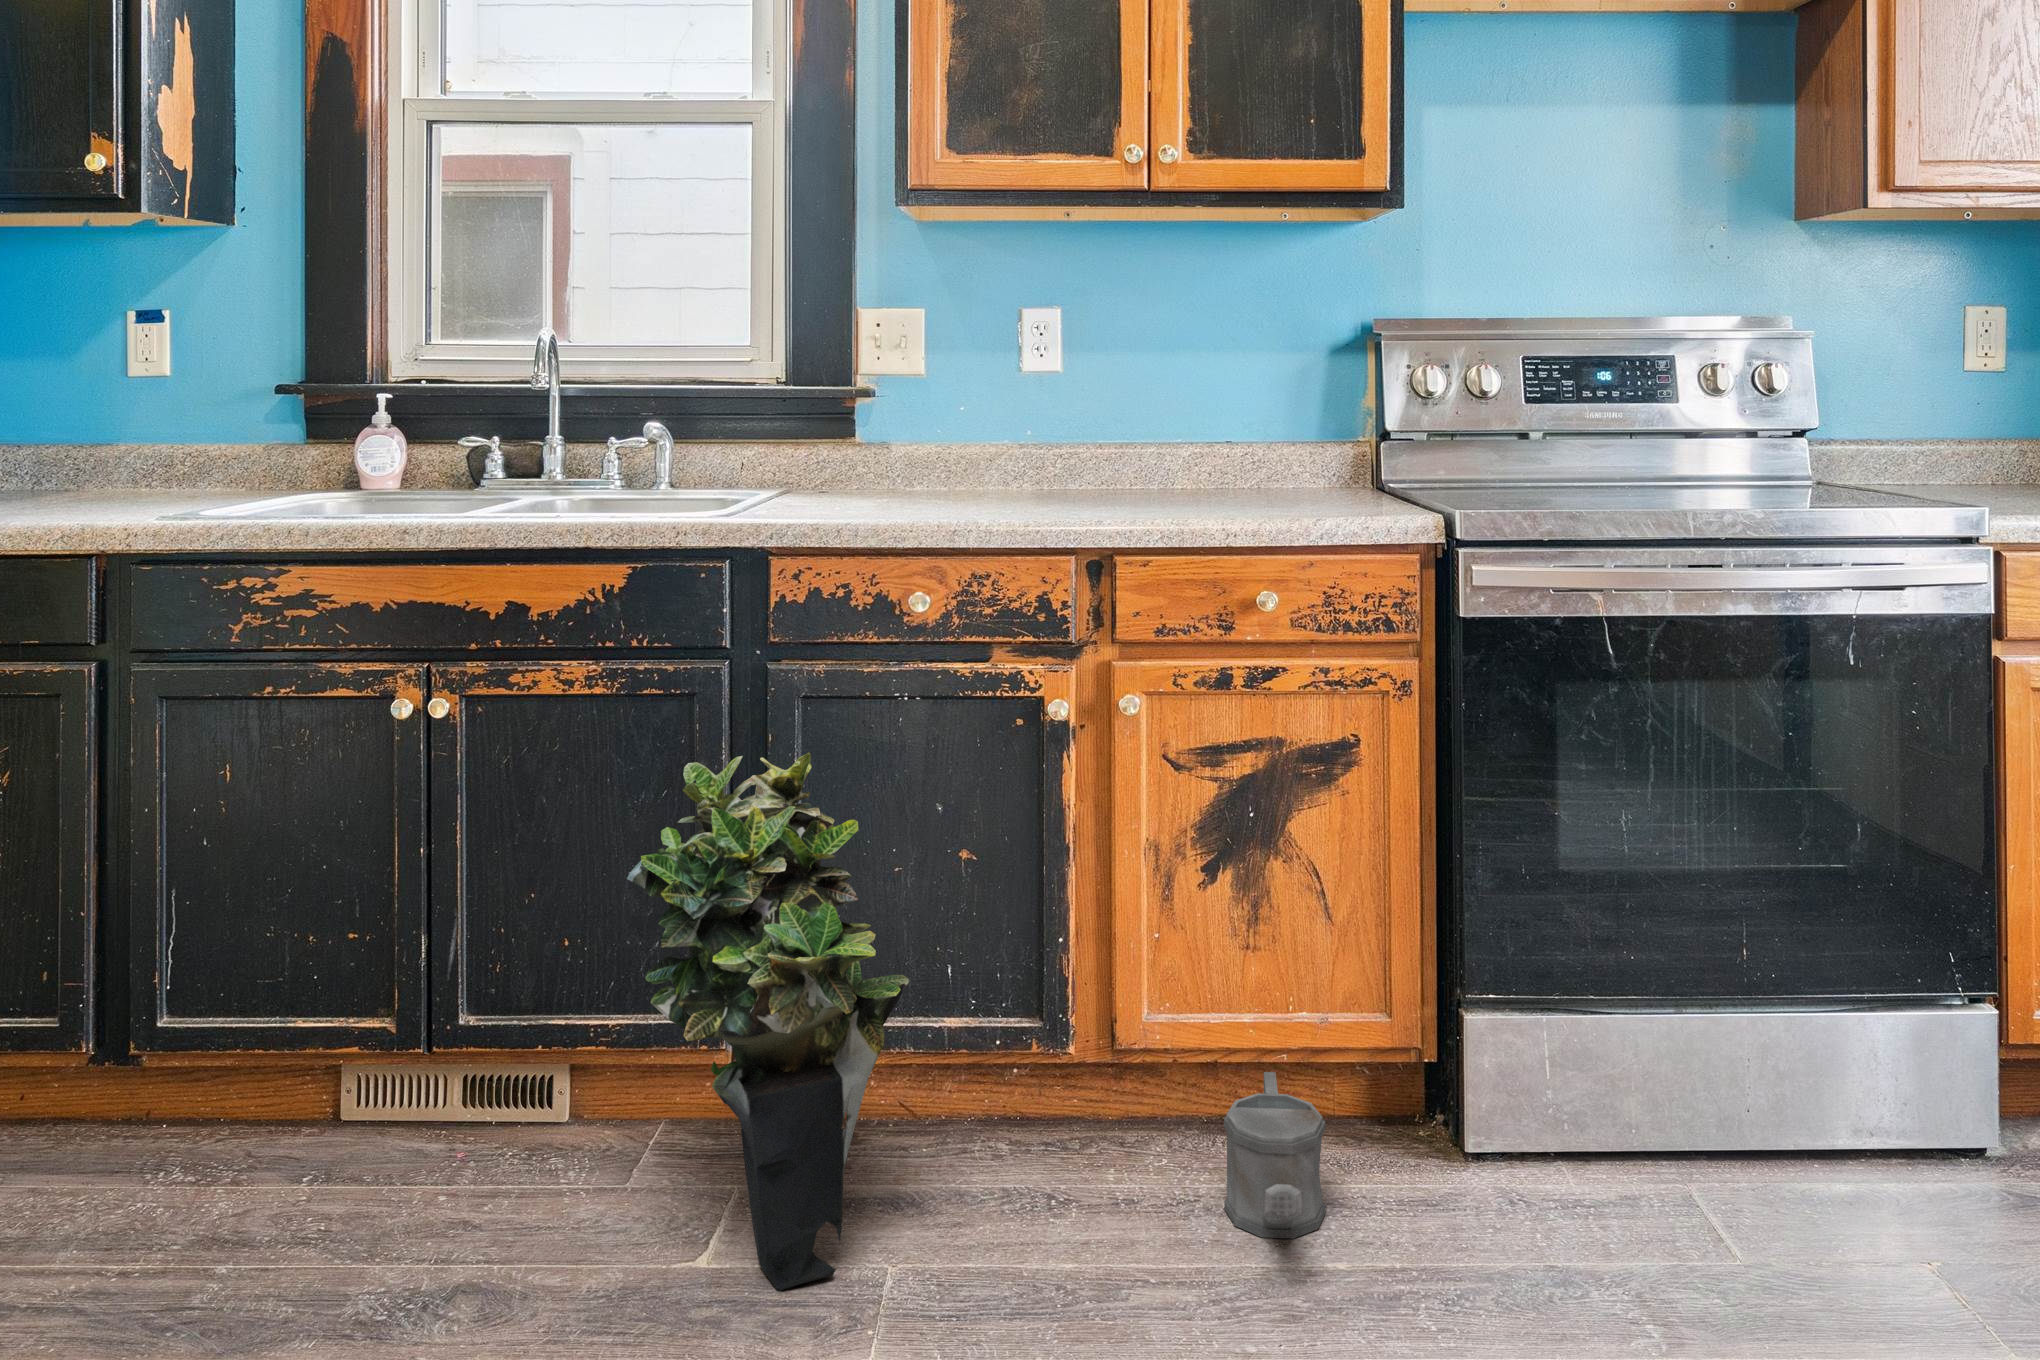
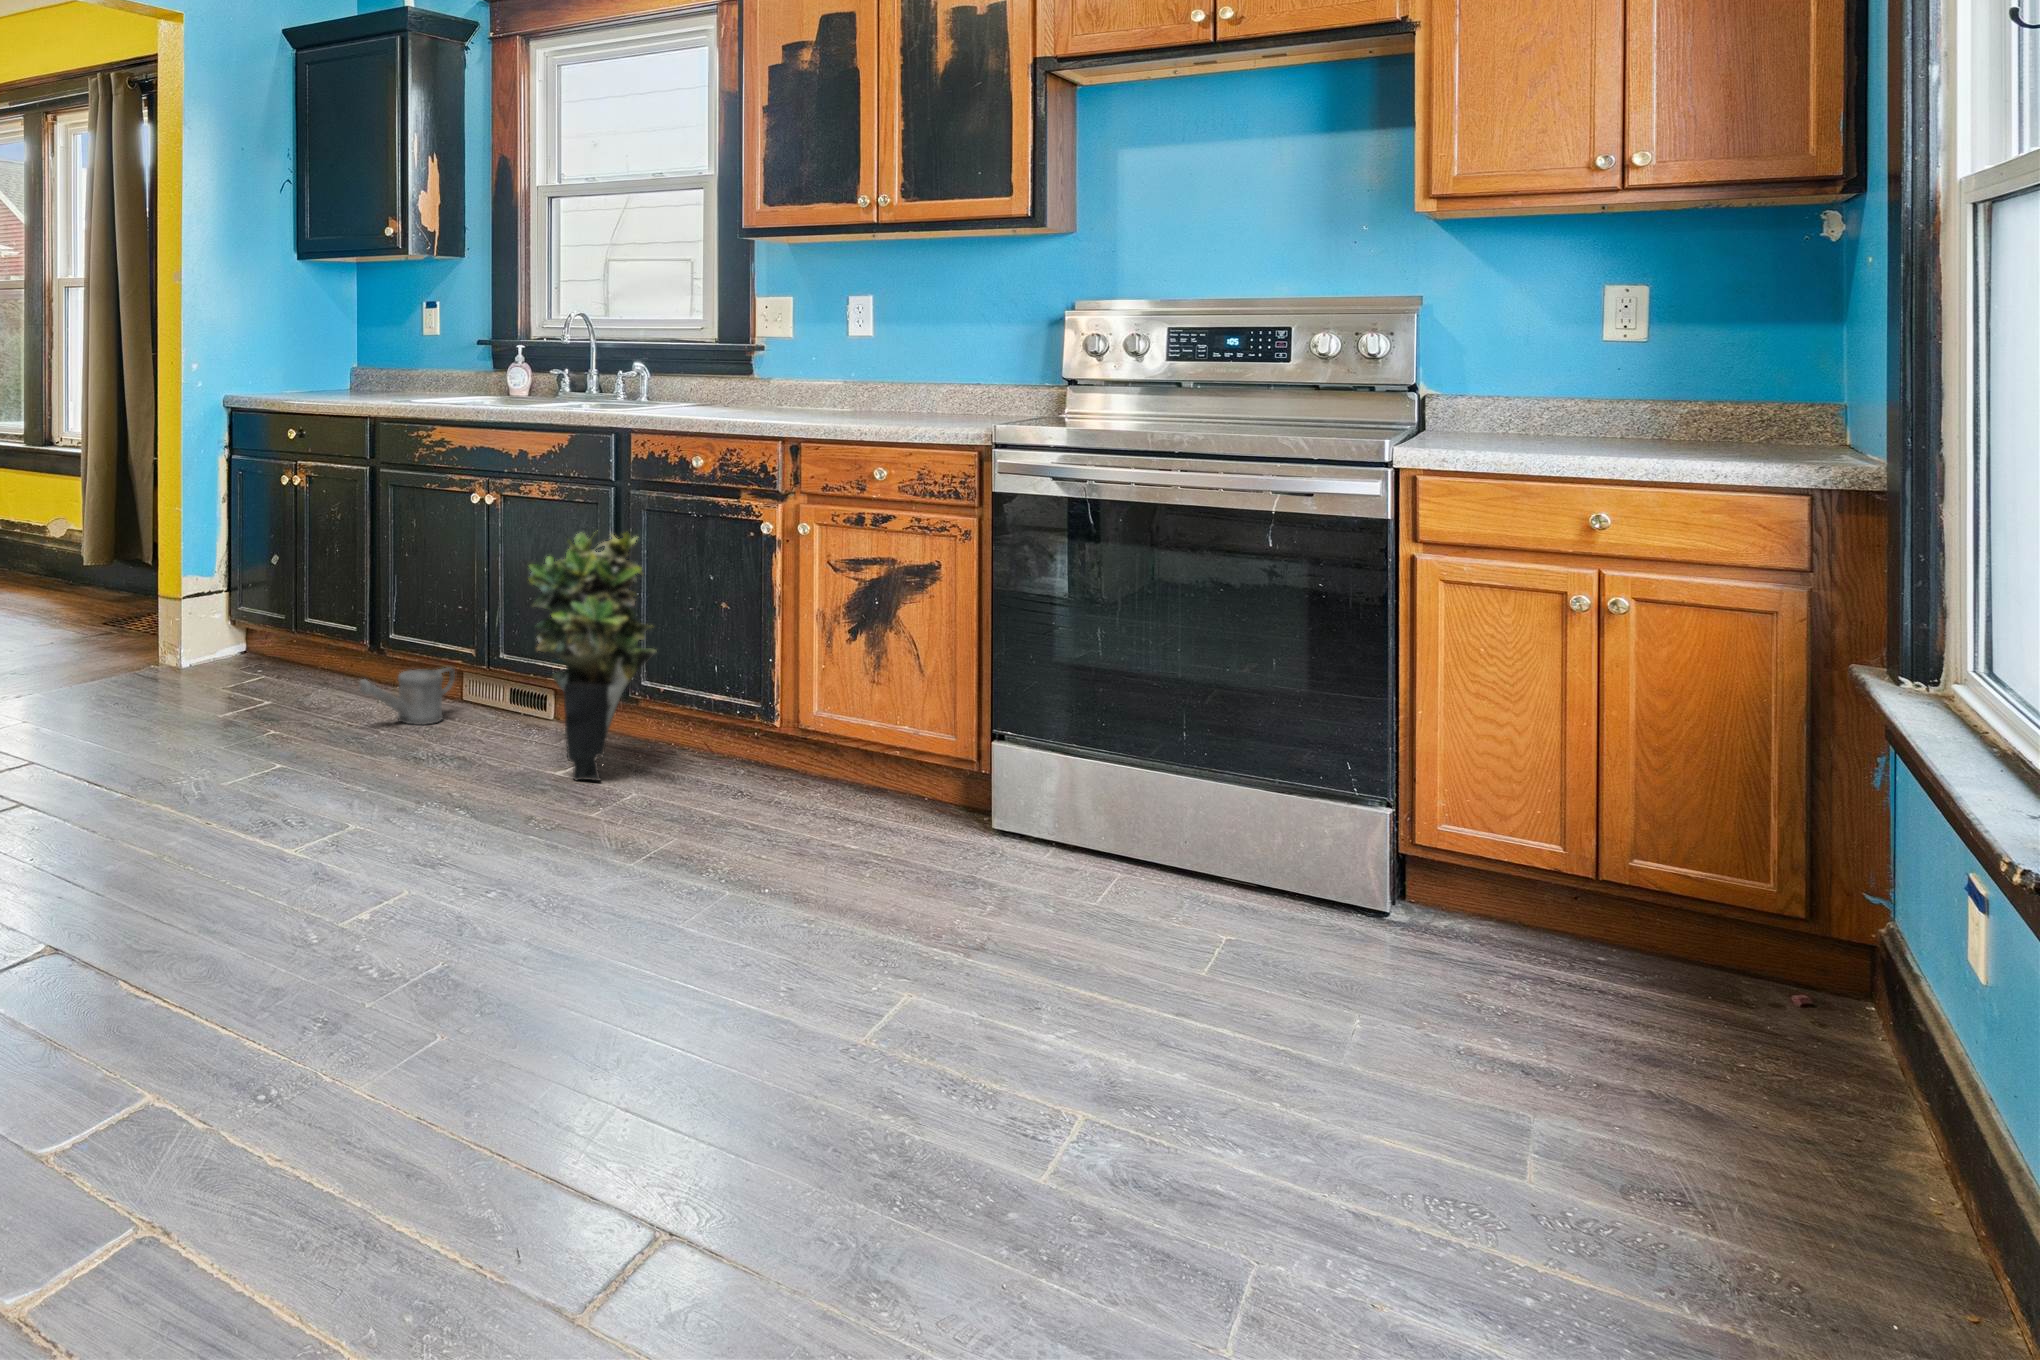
watering can: present [1224,1072,1326,1238] -> present [360,667,455,725]

